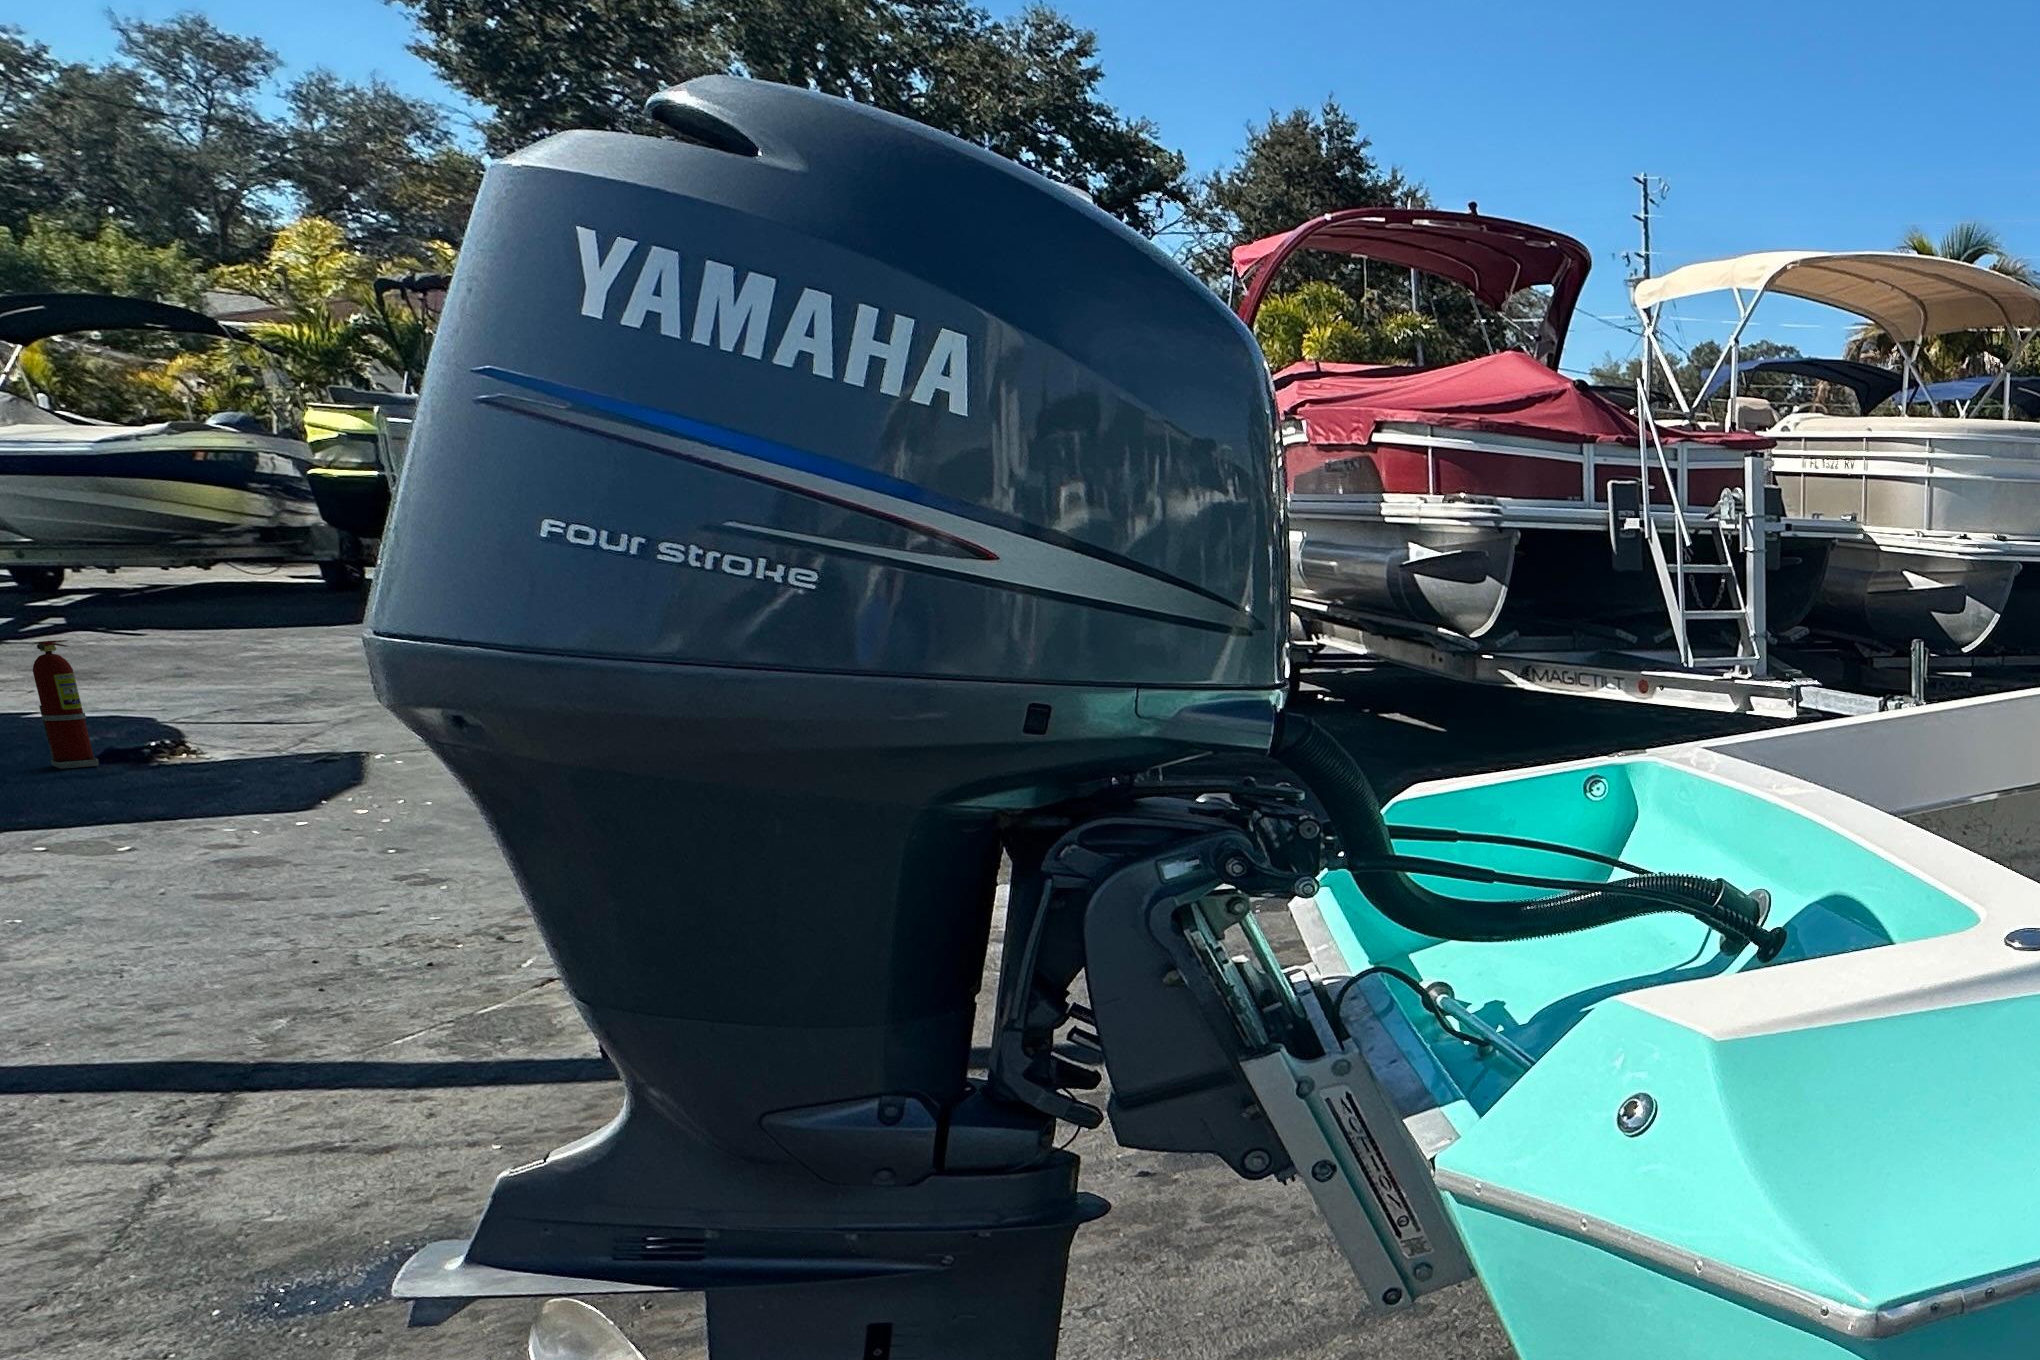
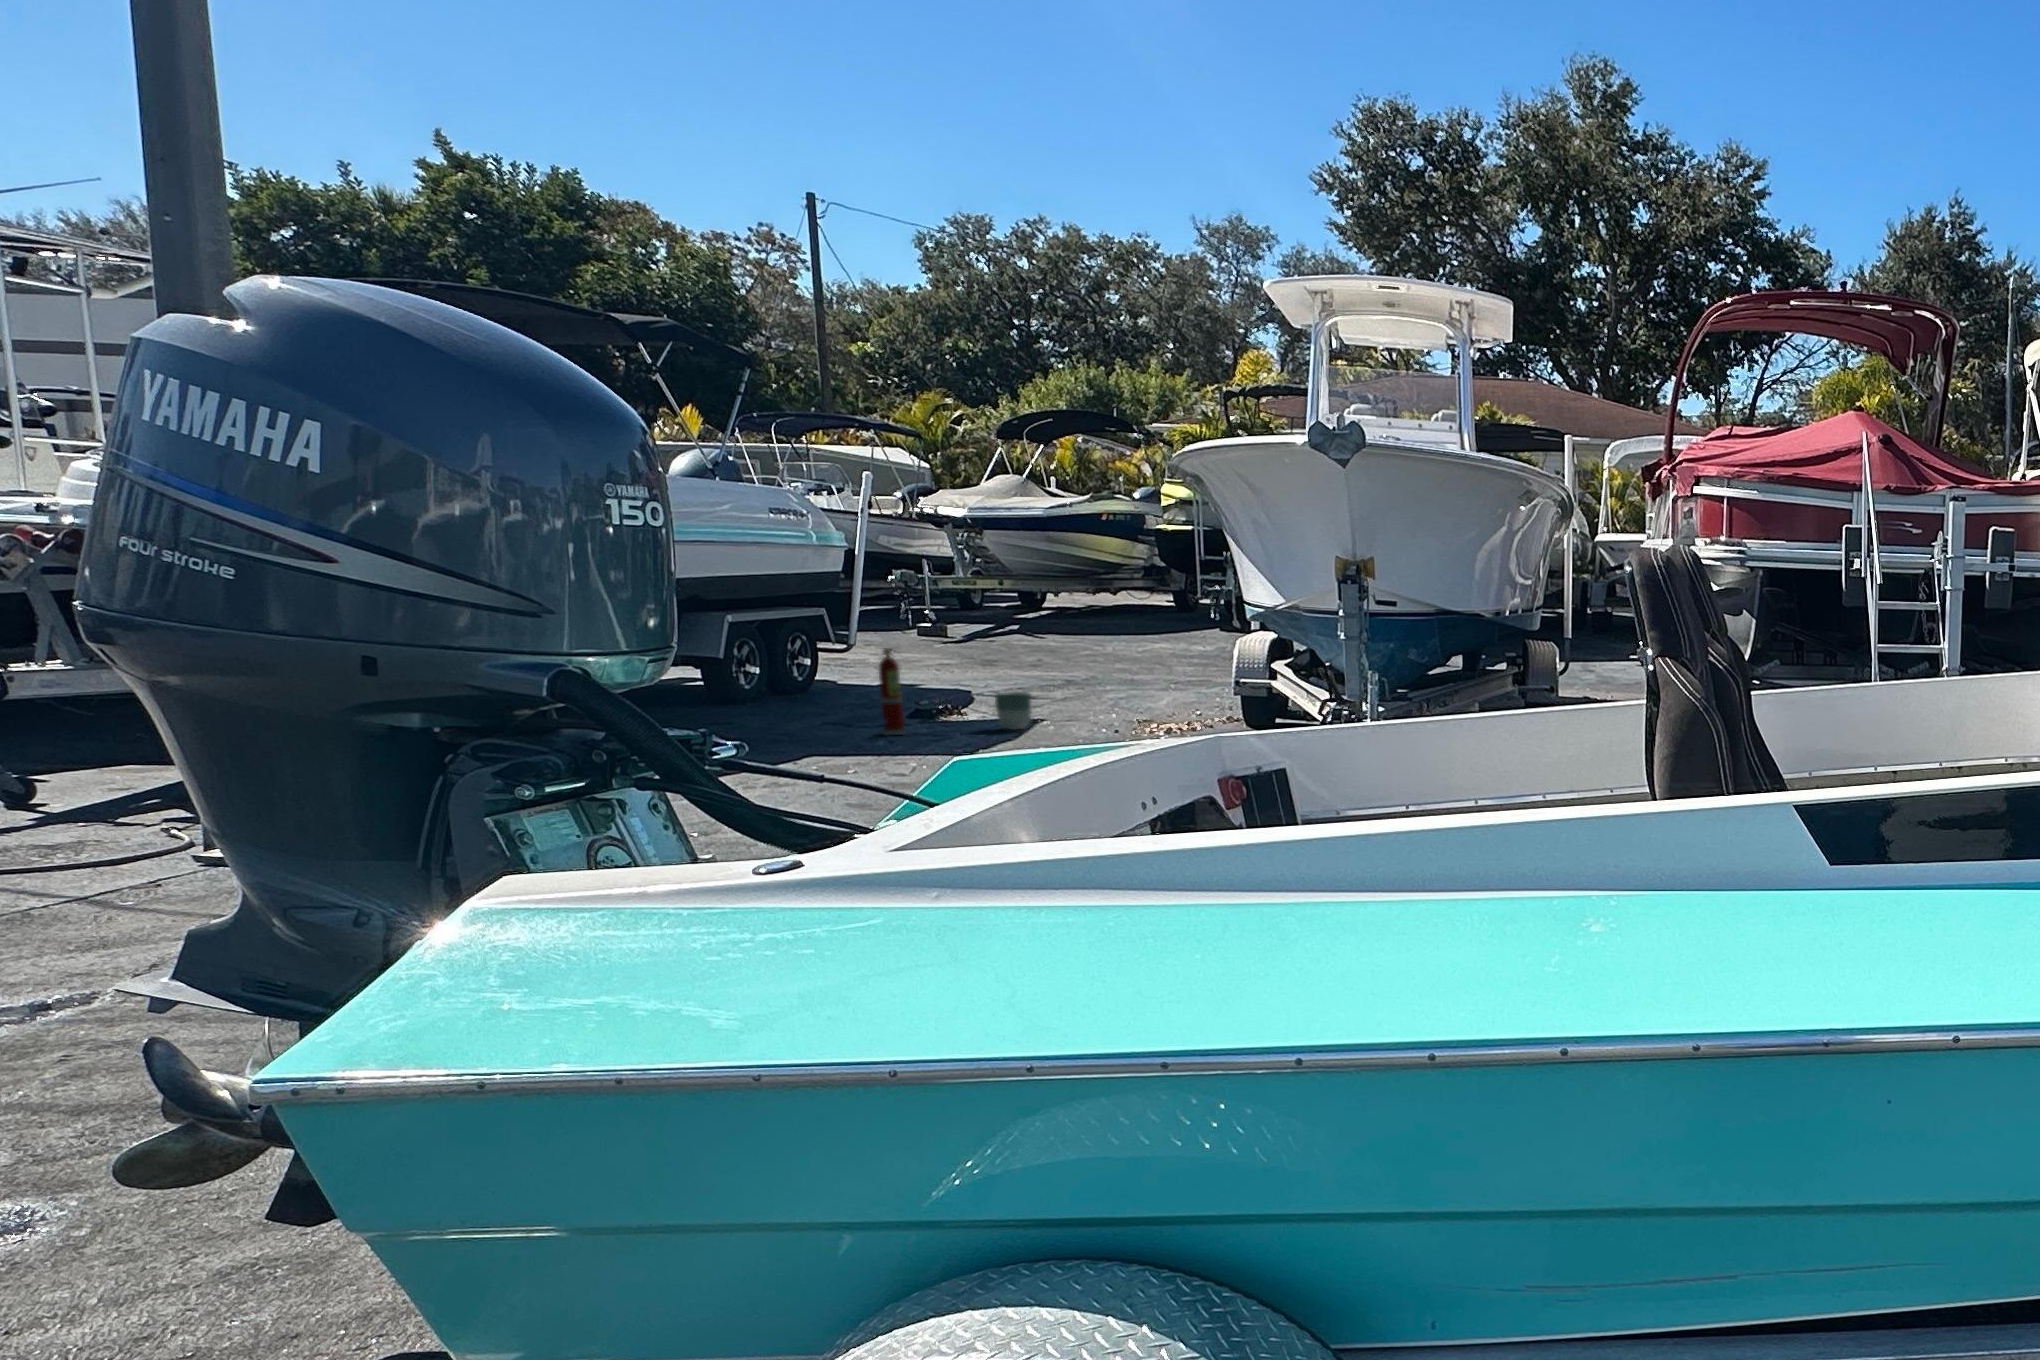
planter: none [246,698,314,750] -> present [995,692,1032,729]

